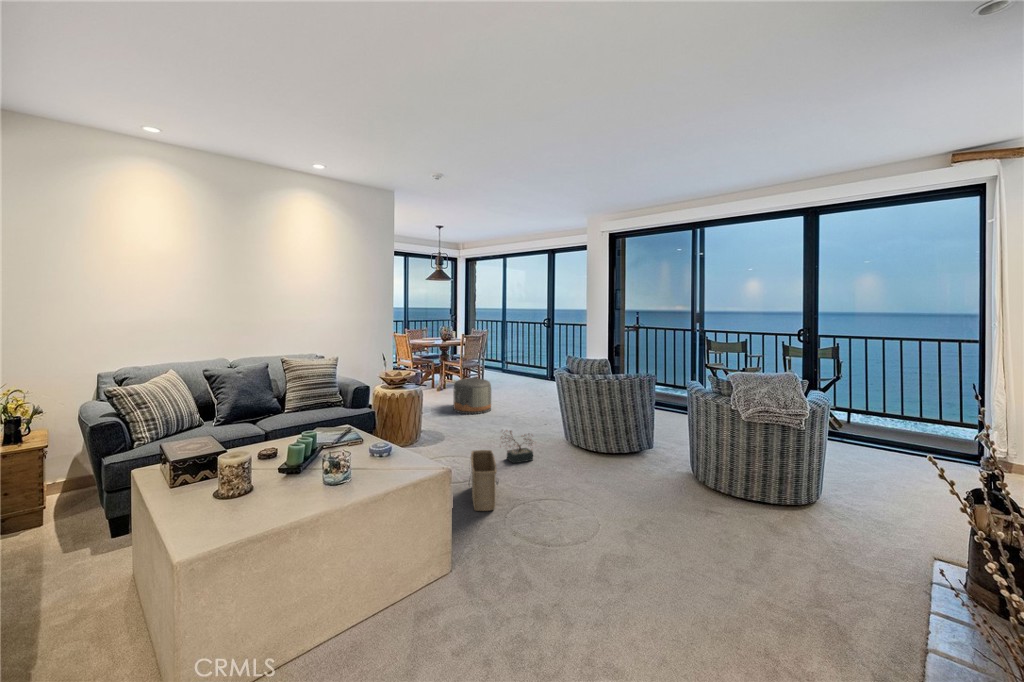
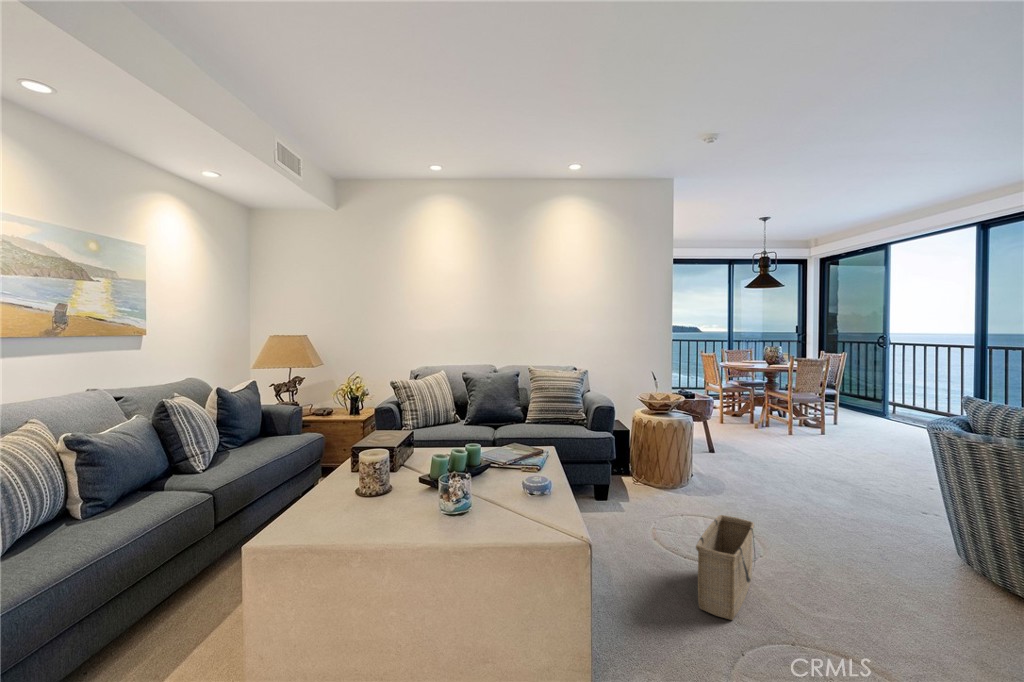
pouf: present [453,378,491,414] -> none [760,417,825,471]
decorative plant: present [500,430,536,463] -> none [791,496,871,564]

